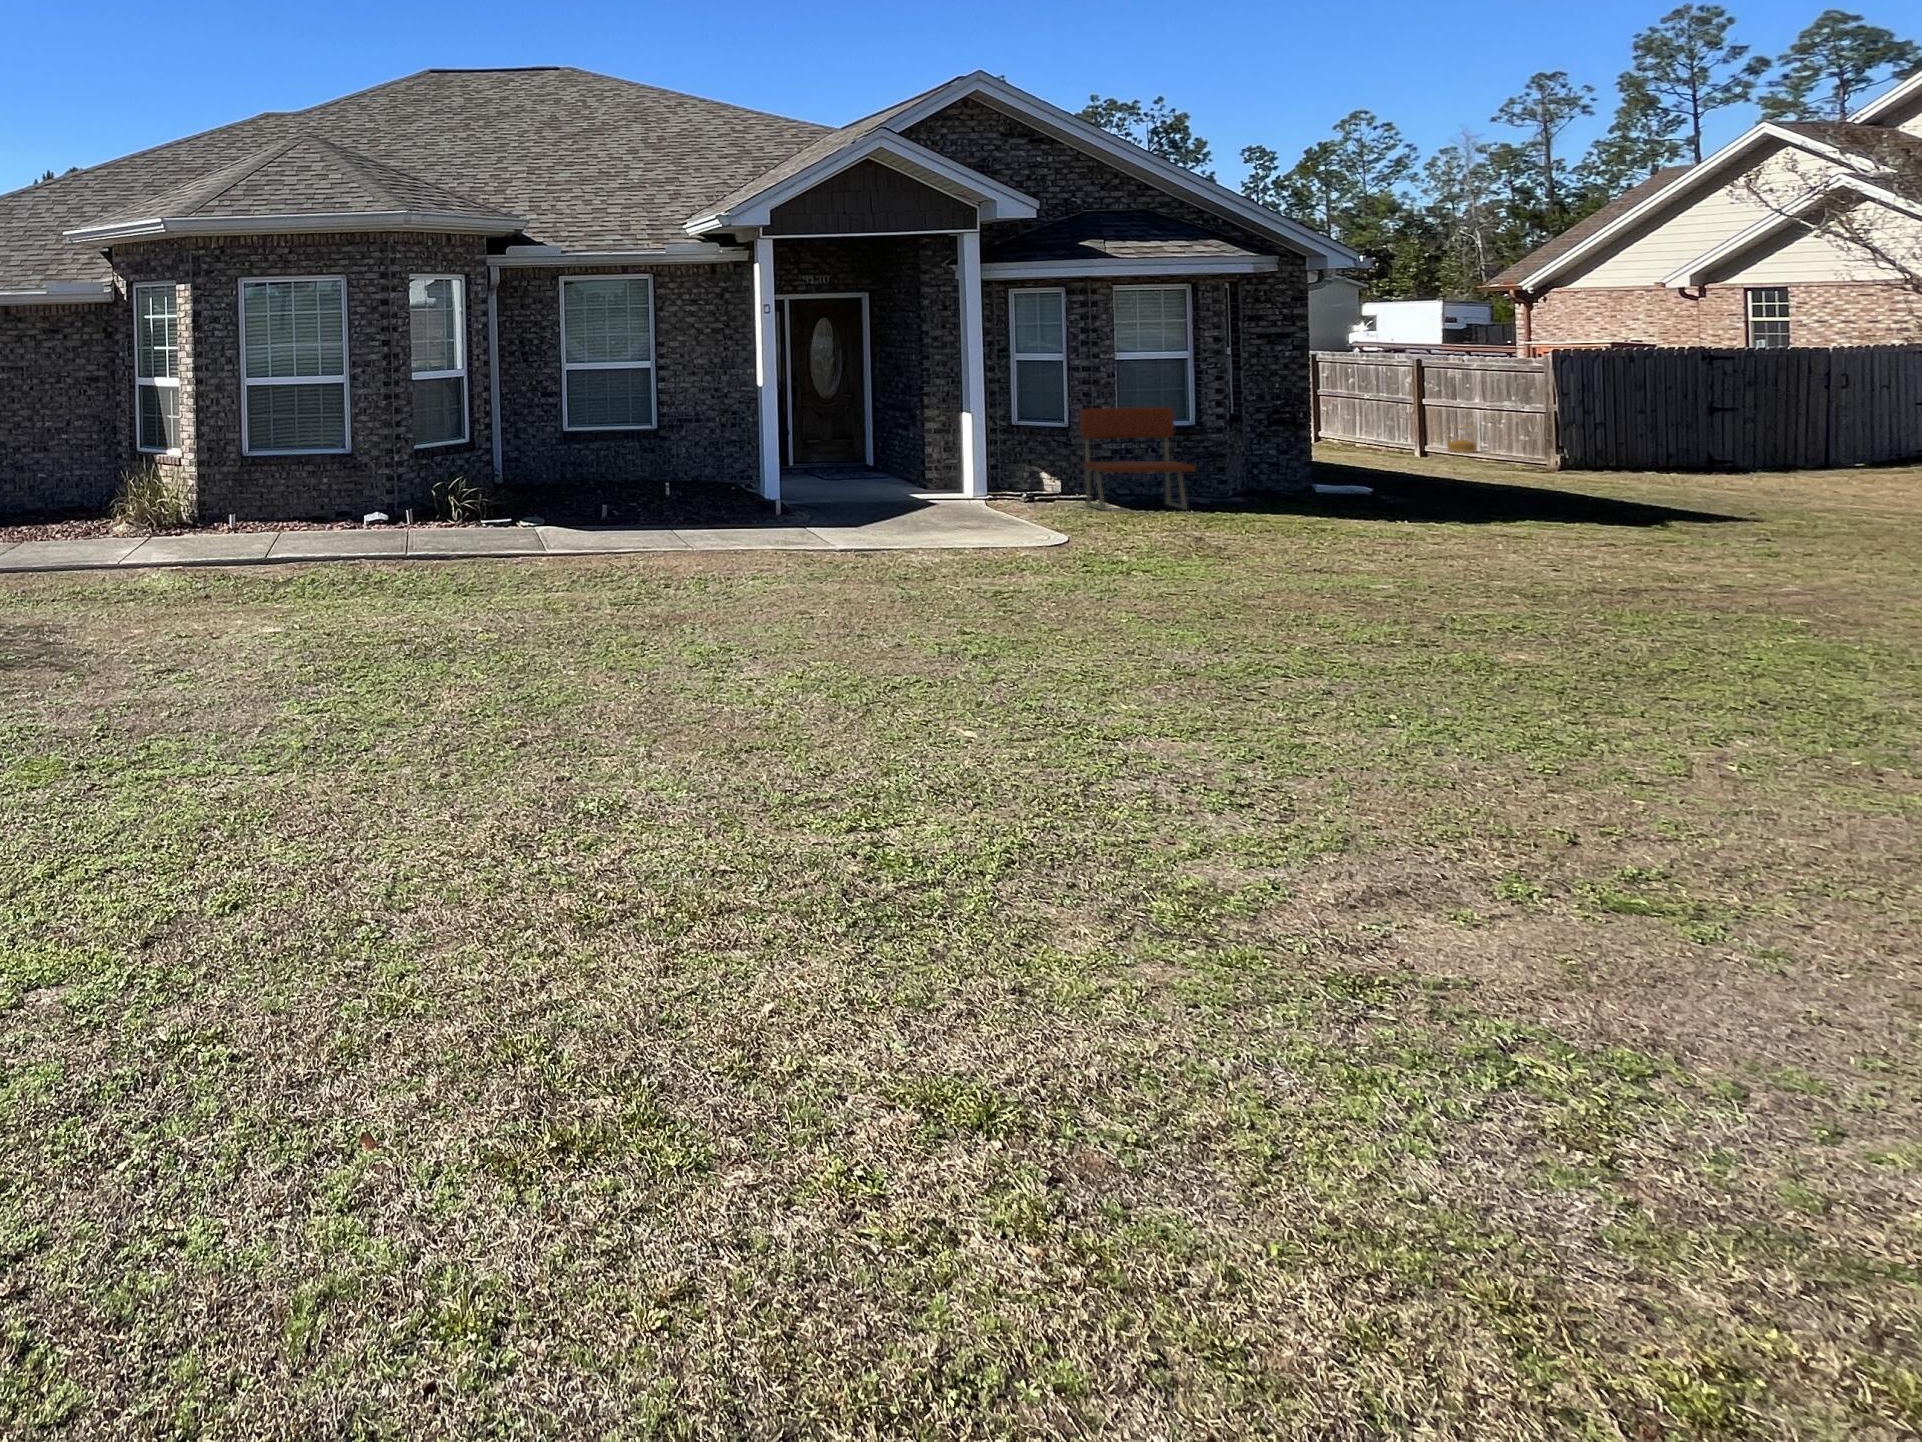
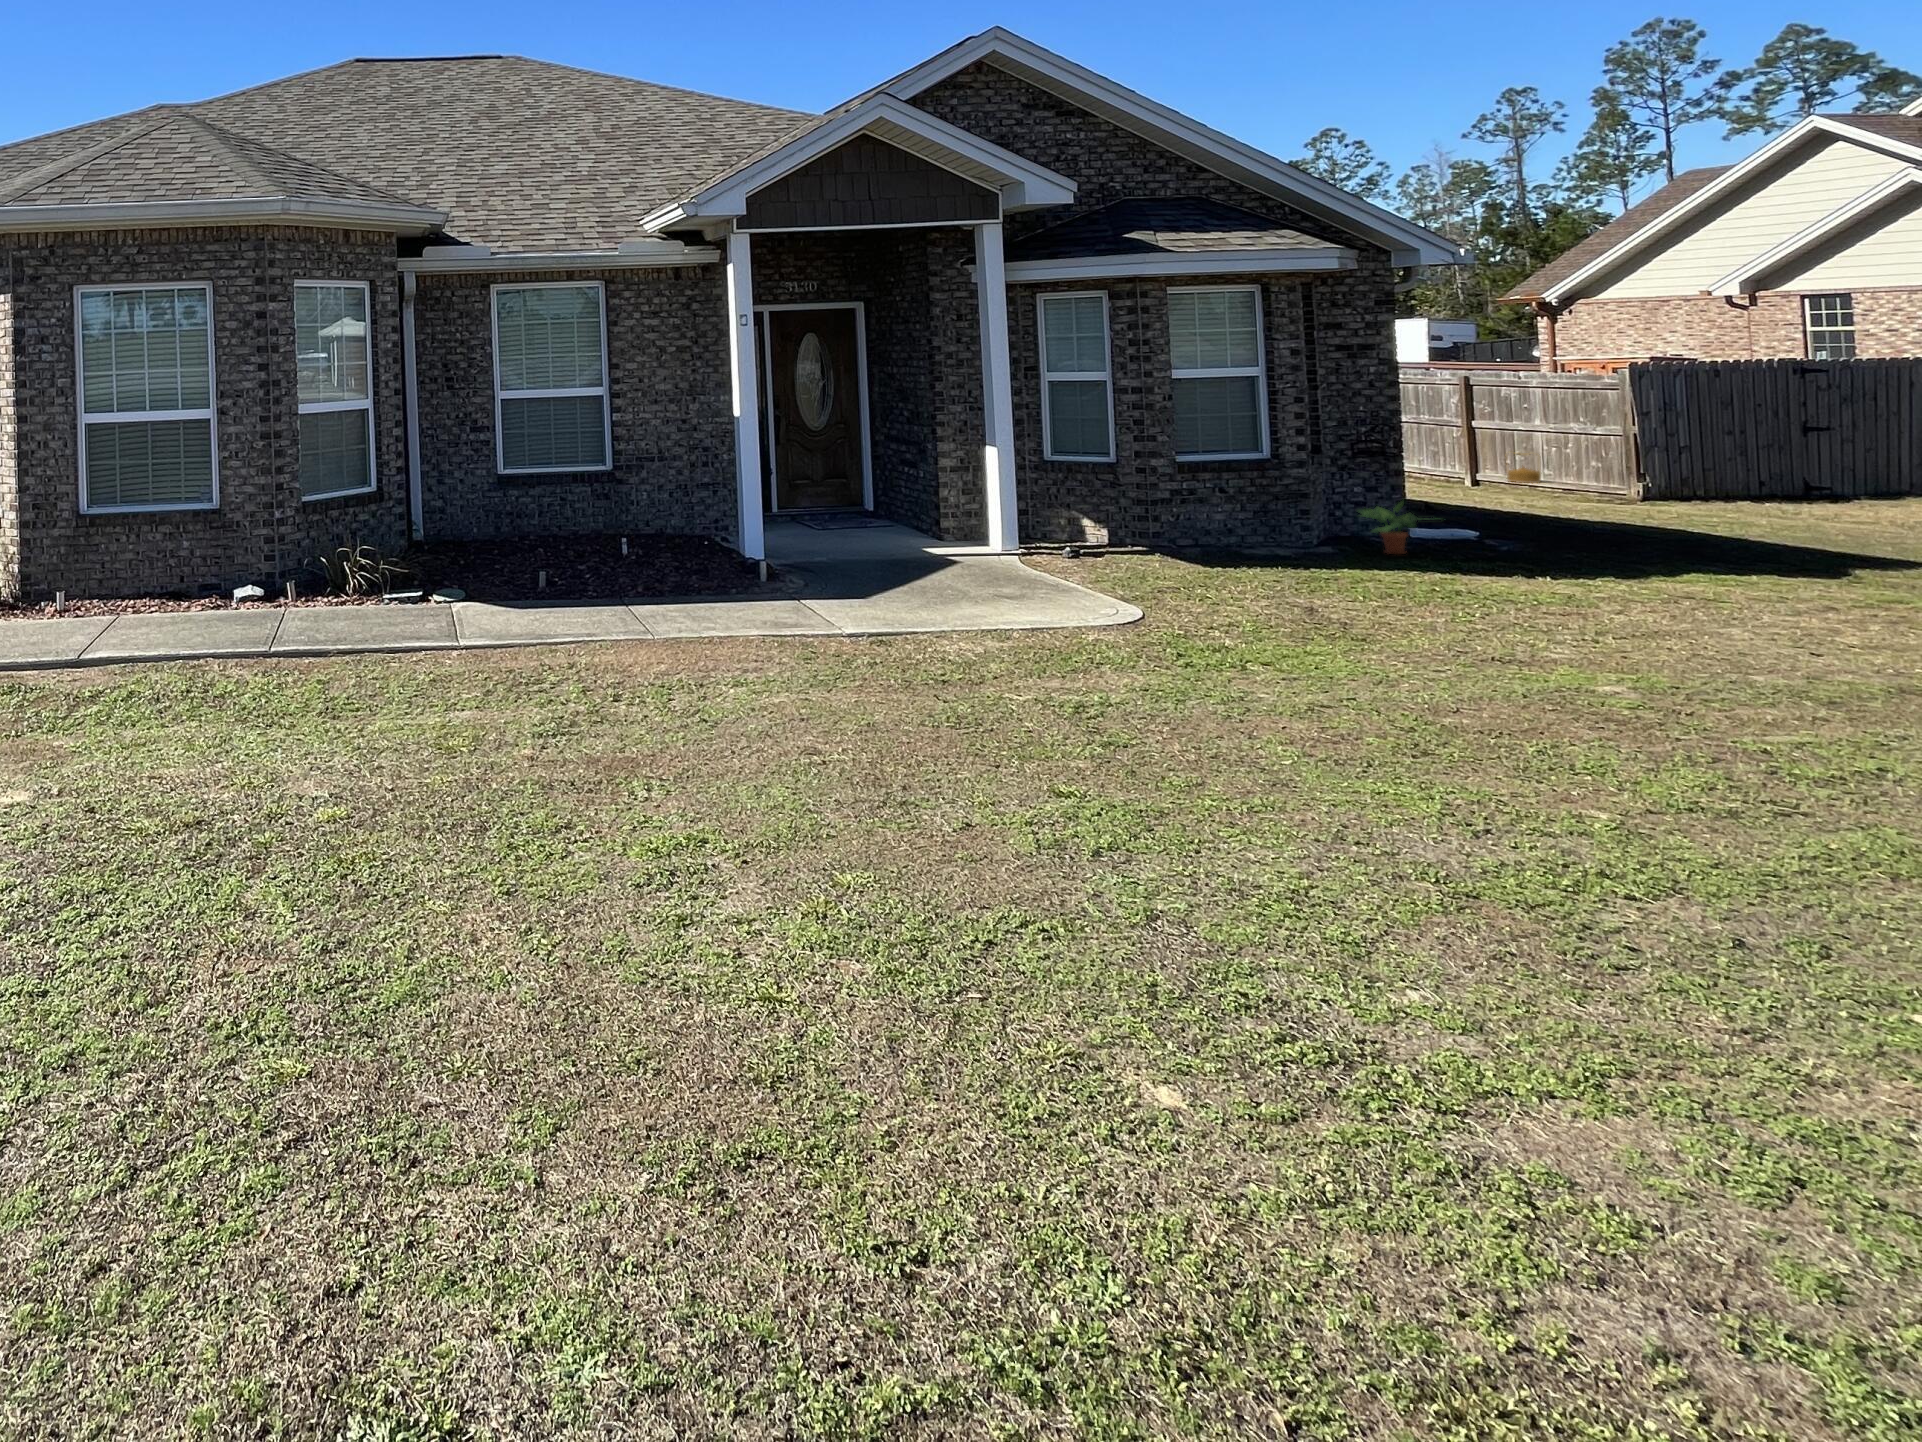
bench: present [1080,407,1196,510] -> none [1129,437,1277,567]
potted plant: none [1267,459,1342,504] -> present [1358,501,1419,554]

